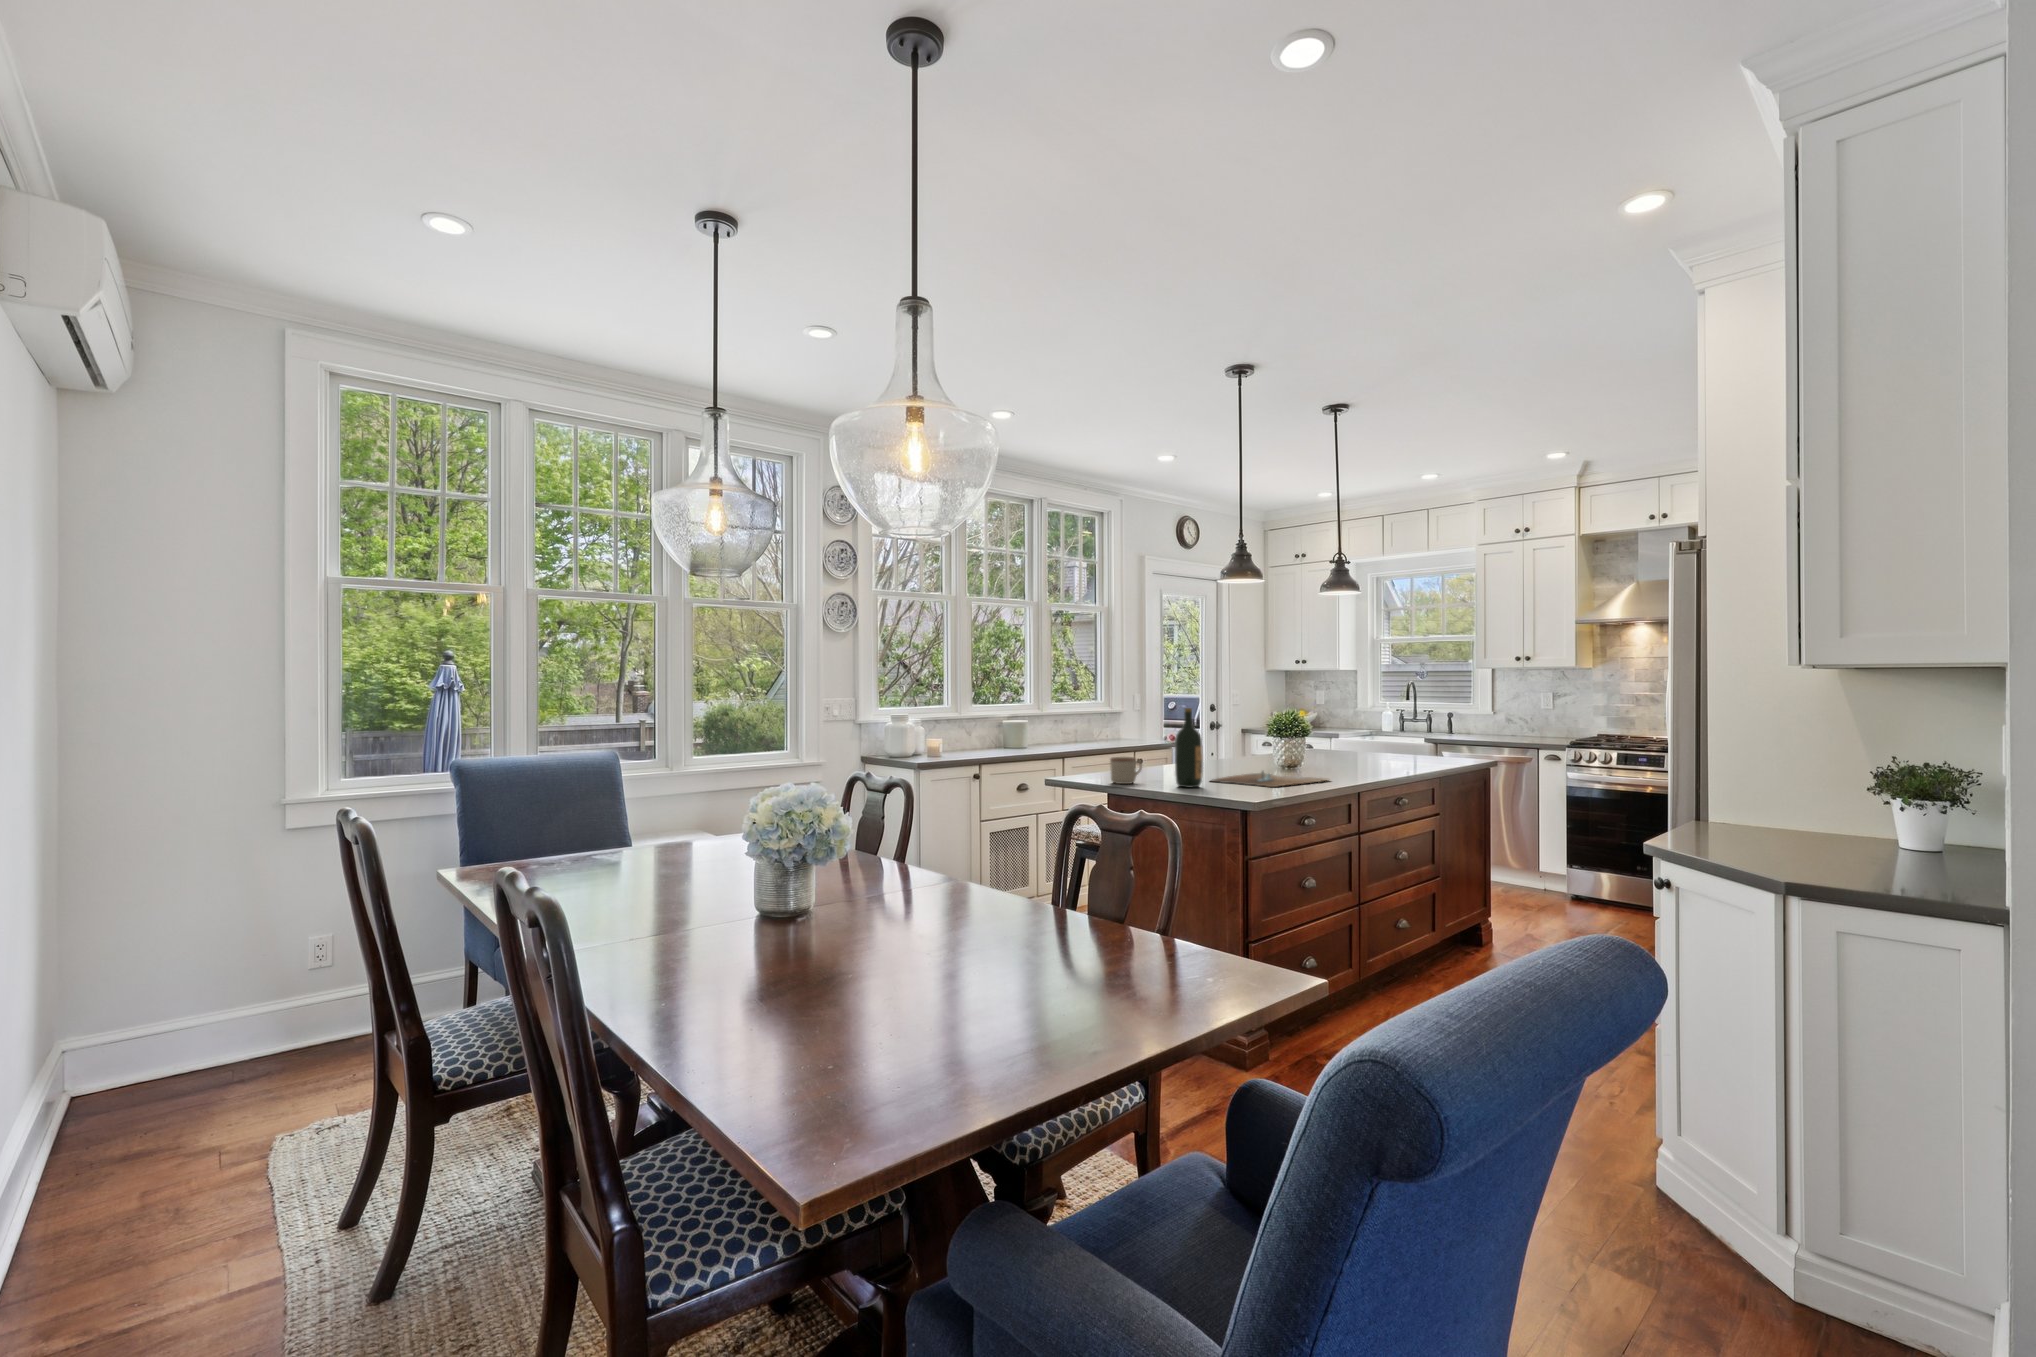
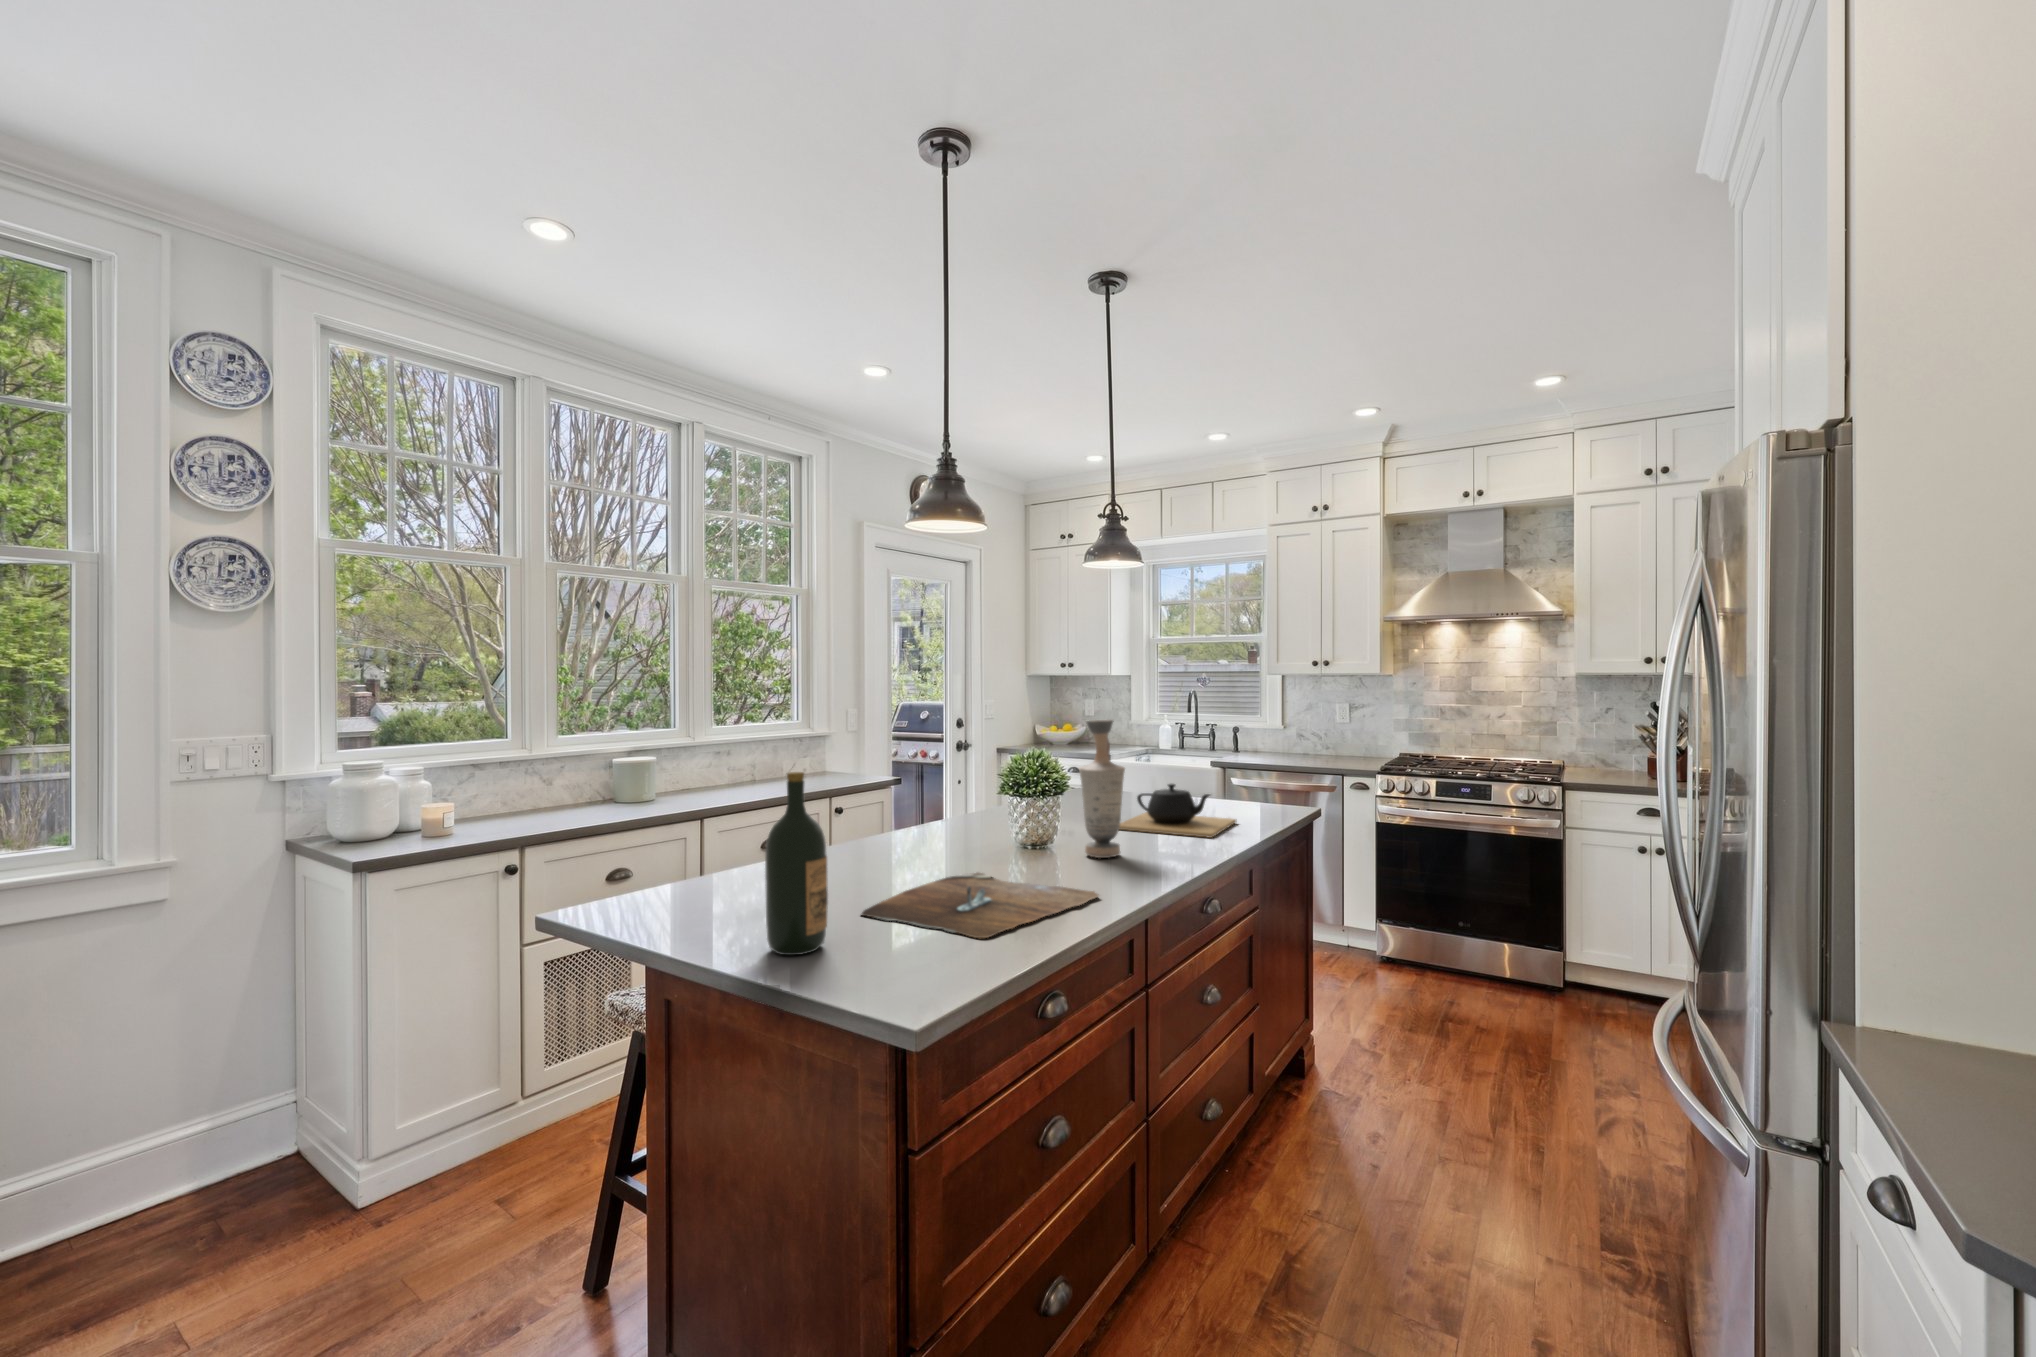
vase: none [1318,692,1347,771] -> present [1079,719,1125,858]
teapot: none [1341,736,1425,767] -> present [1119,784,1237,838]
mug: present [1110,757,1142,784] -> none [633,873,712,942]

